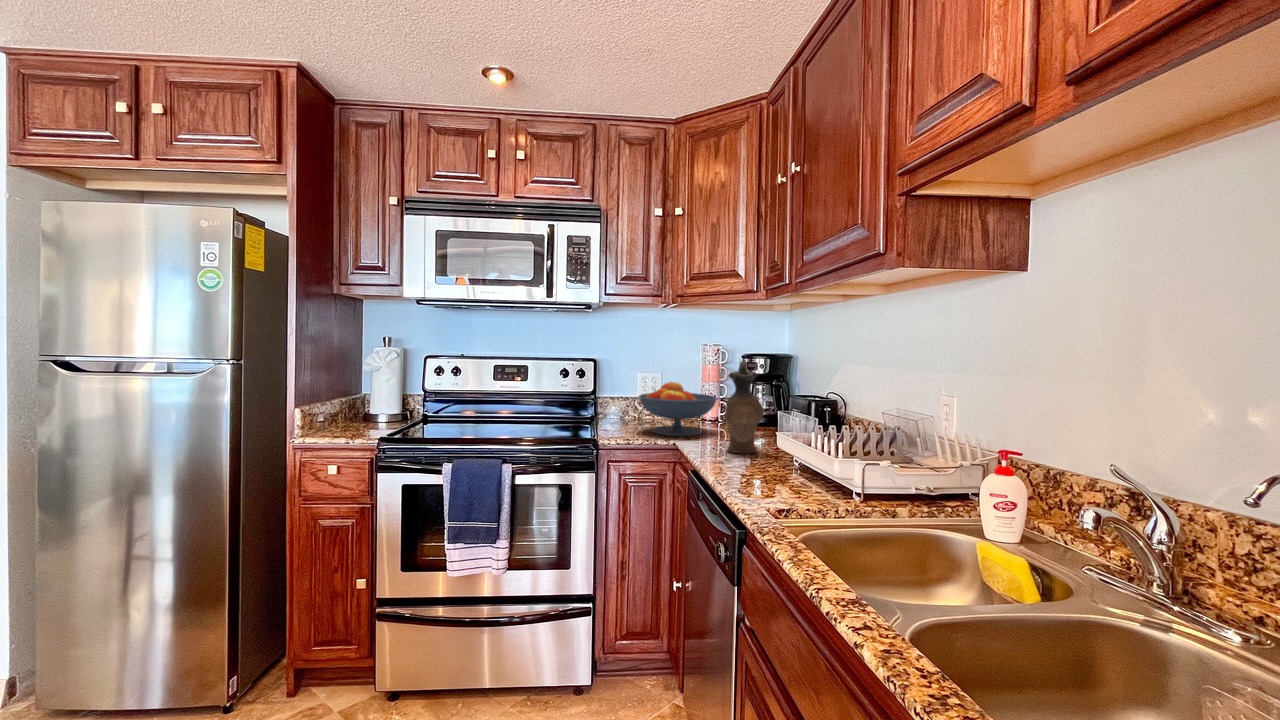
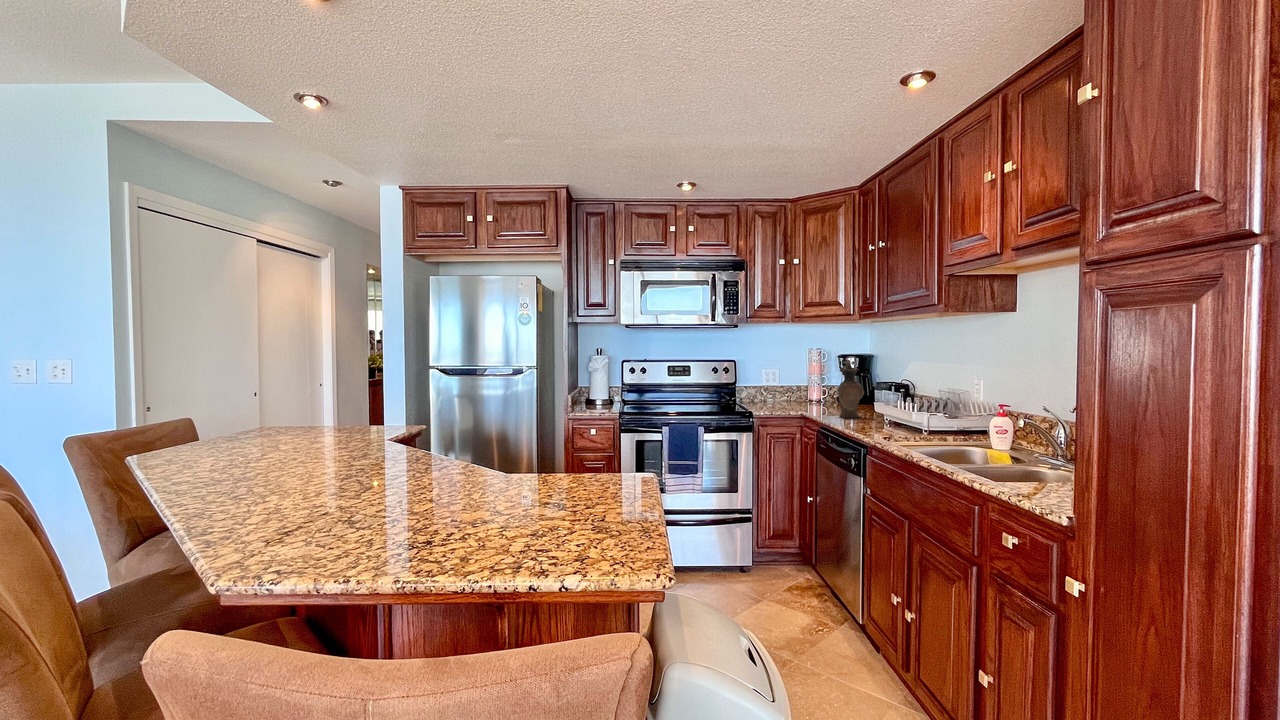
fruit bowl: present [639,382,717,436] -> none [770,375,825,410]

